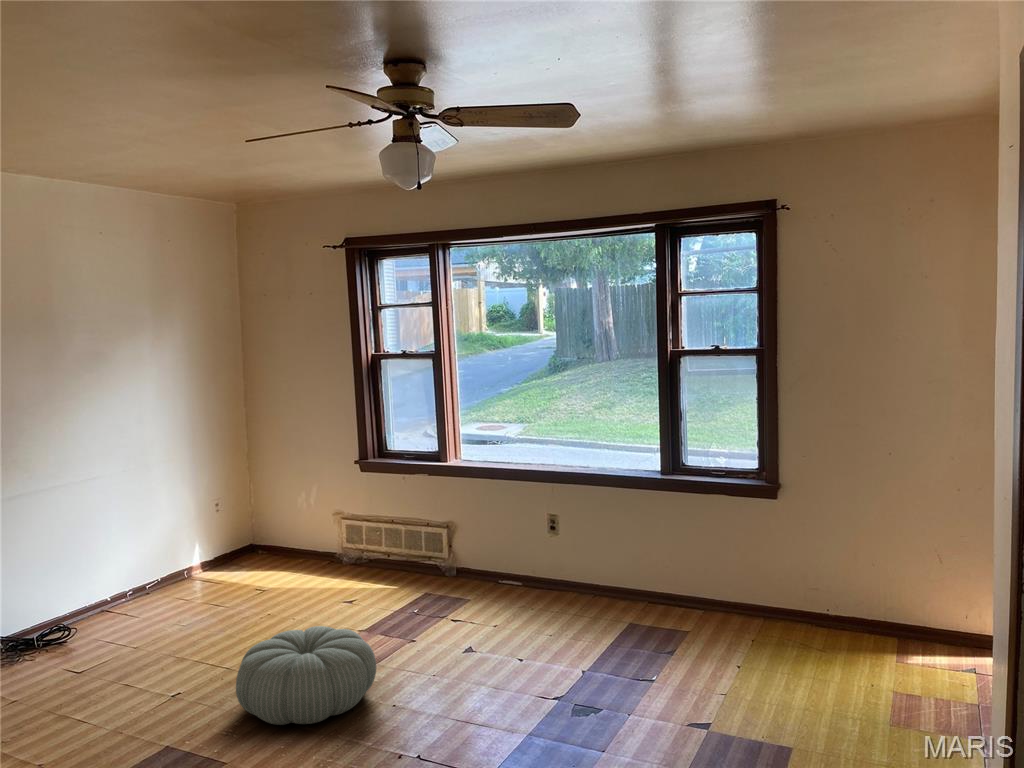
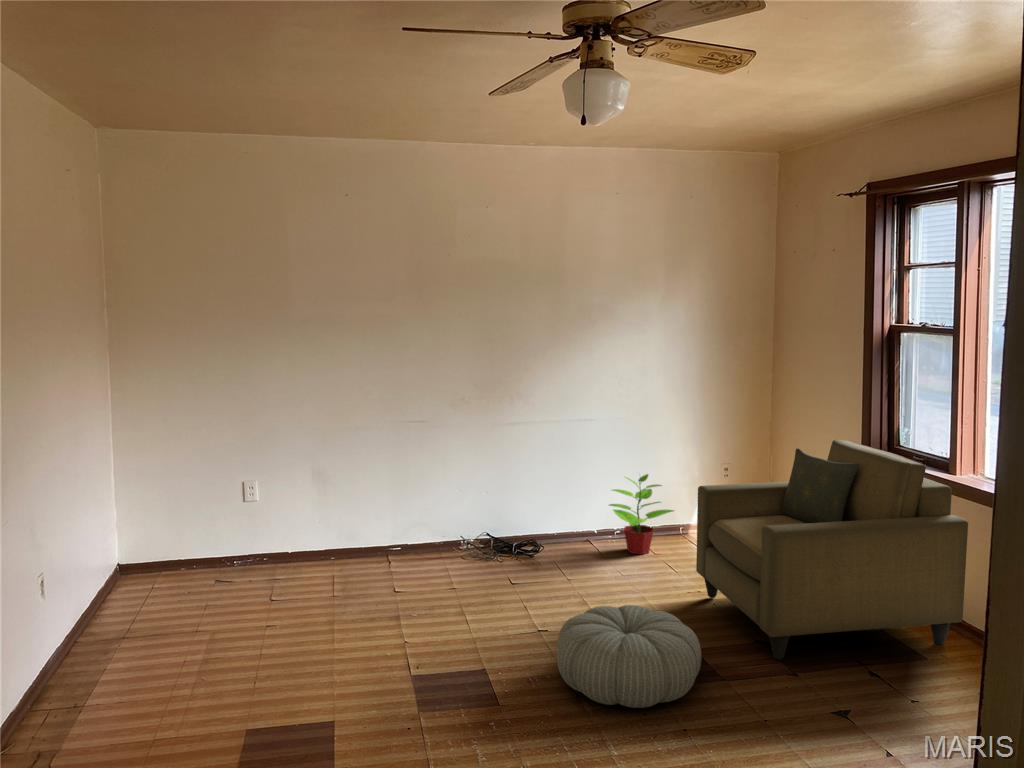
armchair: none [262,452,477,636] -> present [696,439,968,660]
potted plant: none [123,523,194,608] -> present [609,474,674,554]

